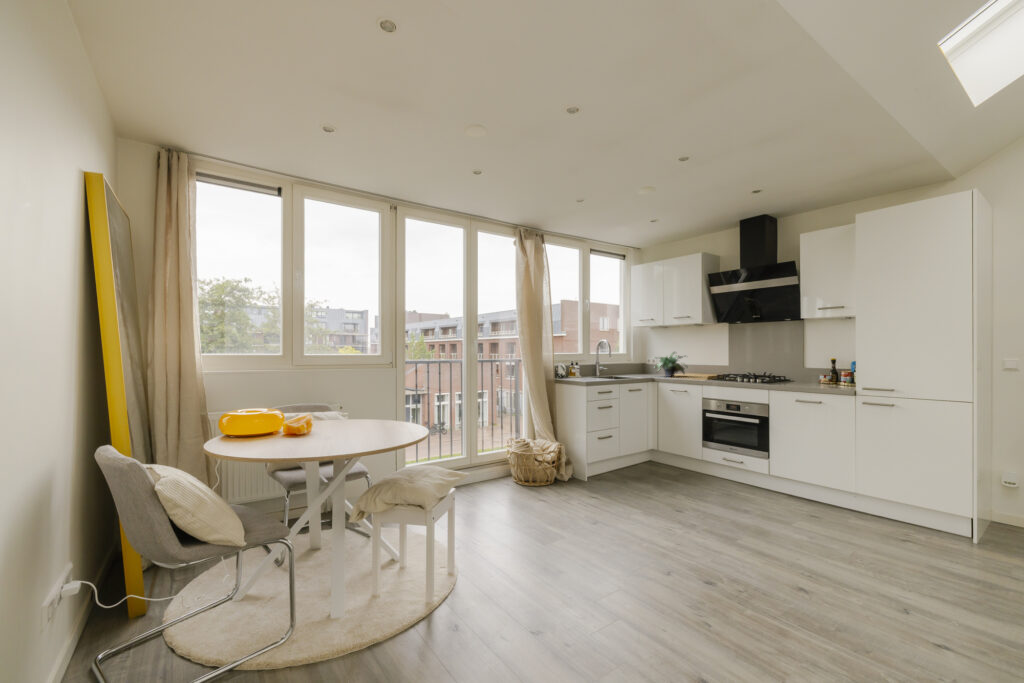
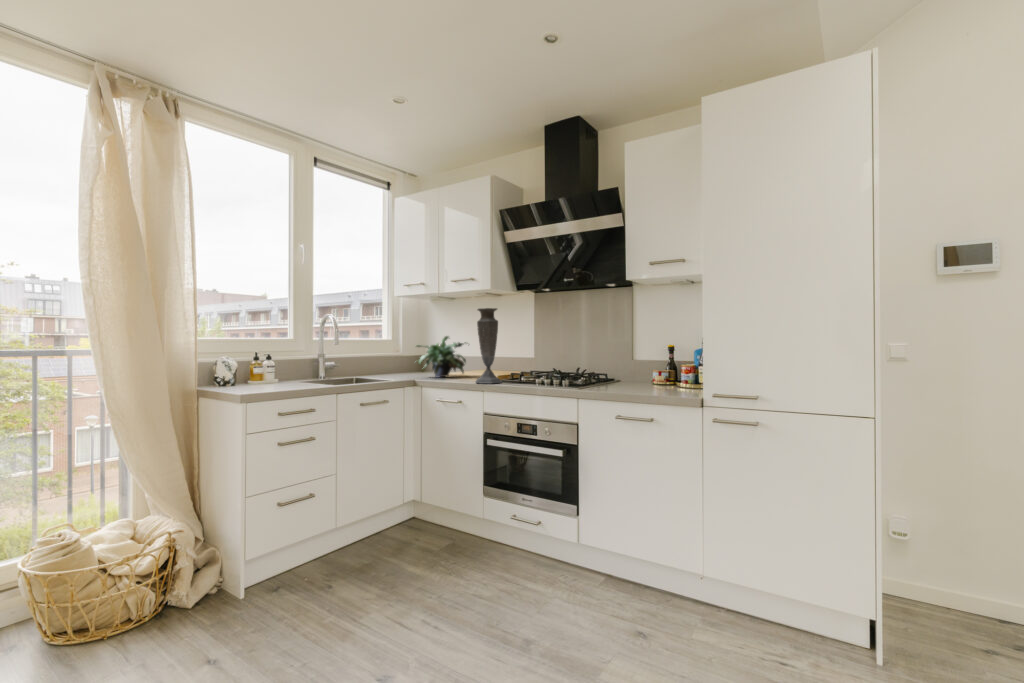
vase: none [699,336,716,380] -> present [476,308,501,384]

